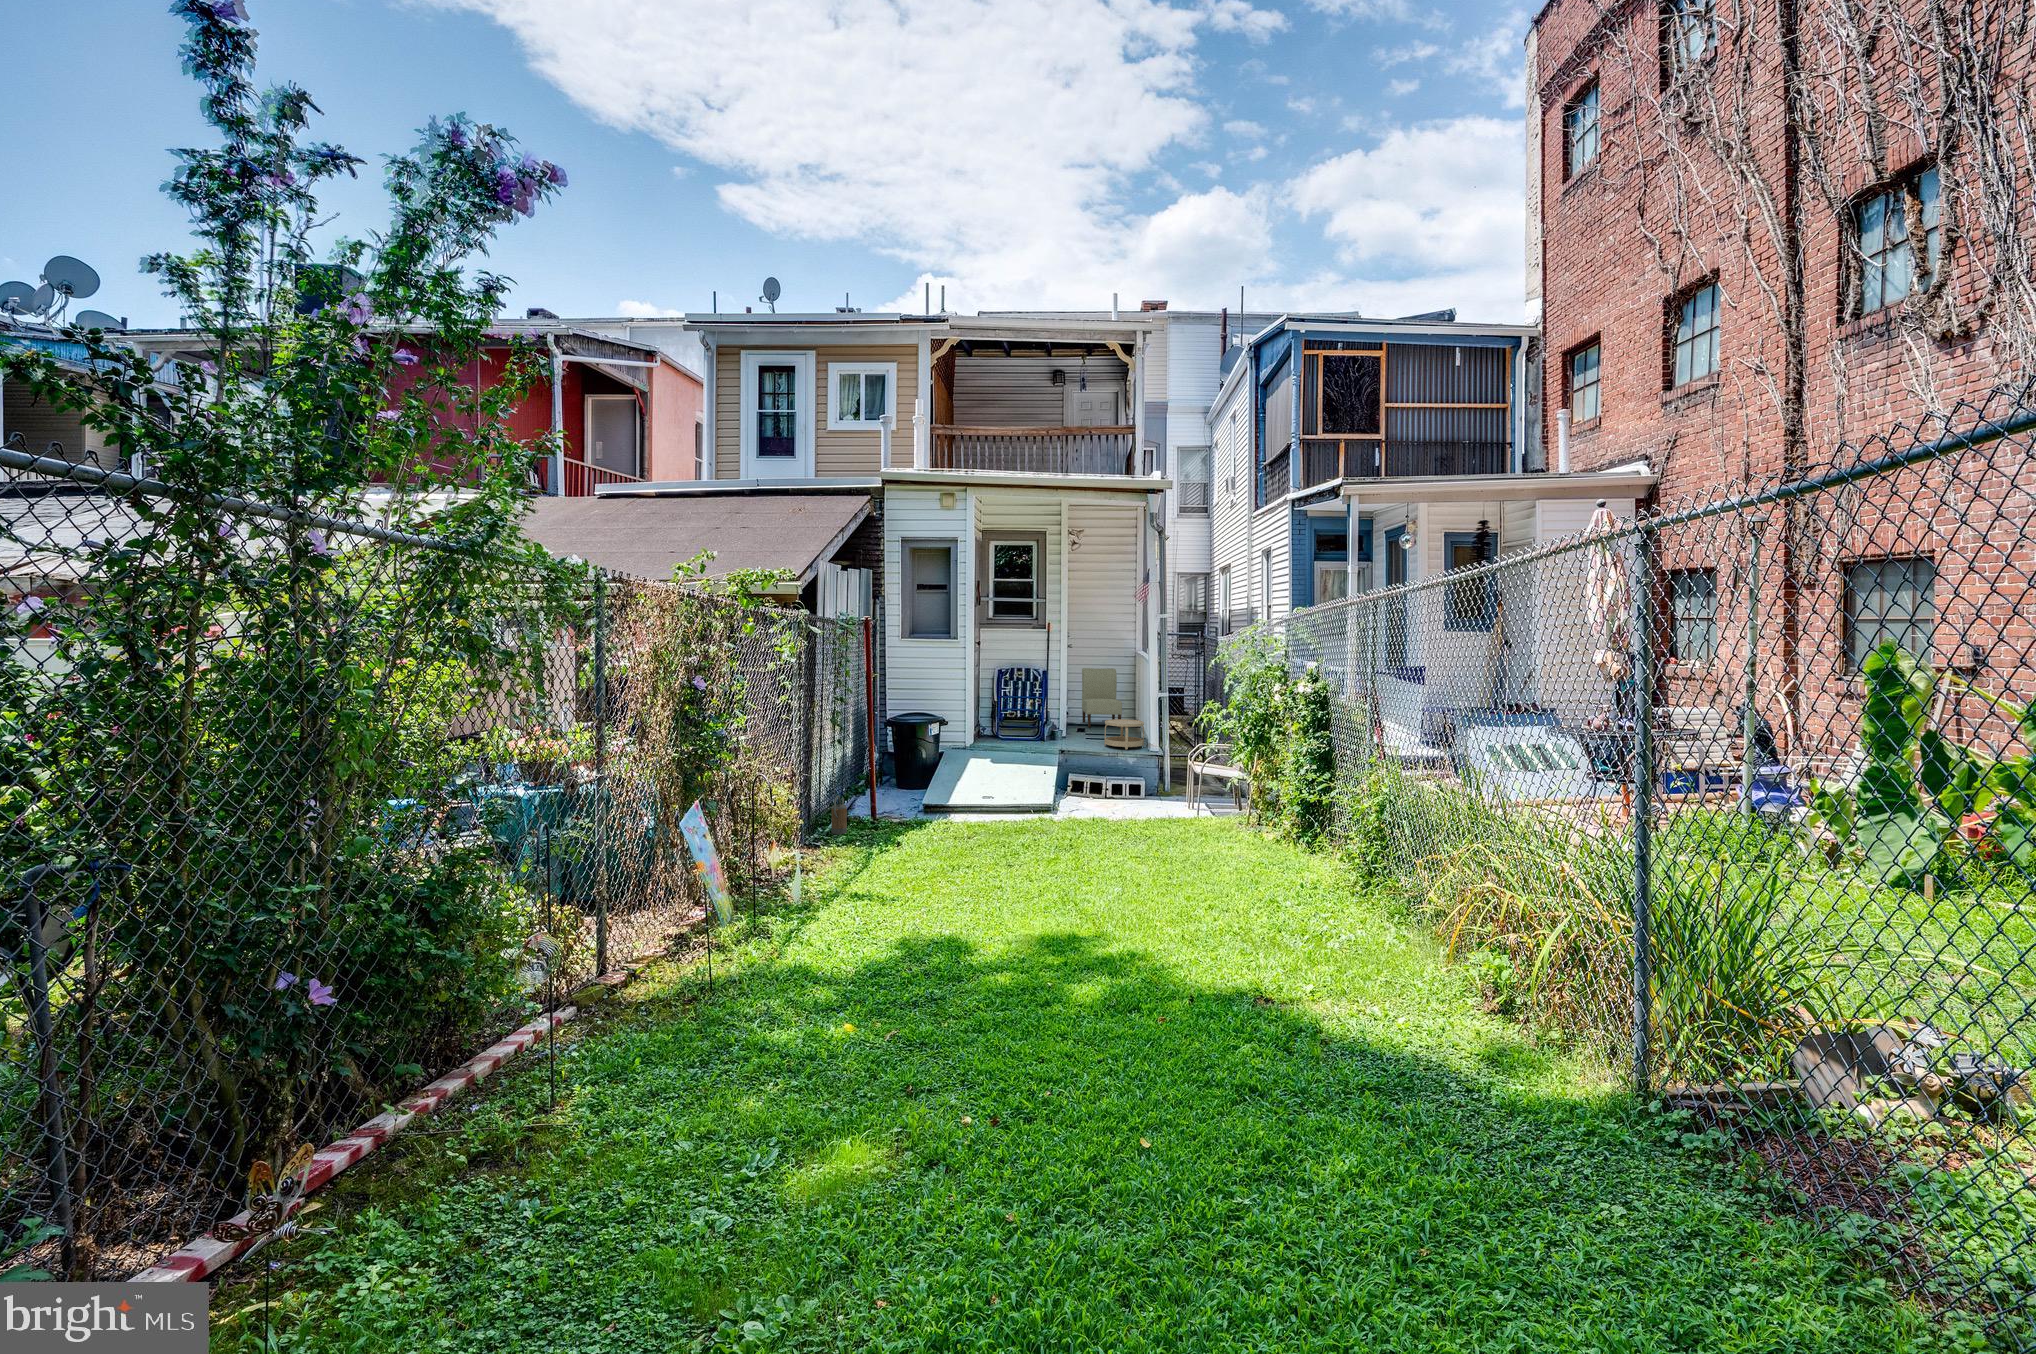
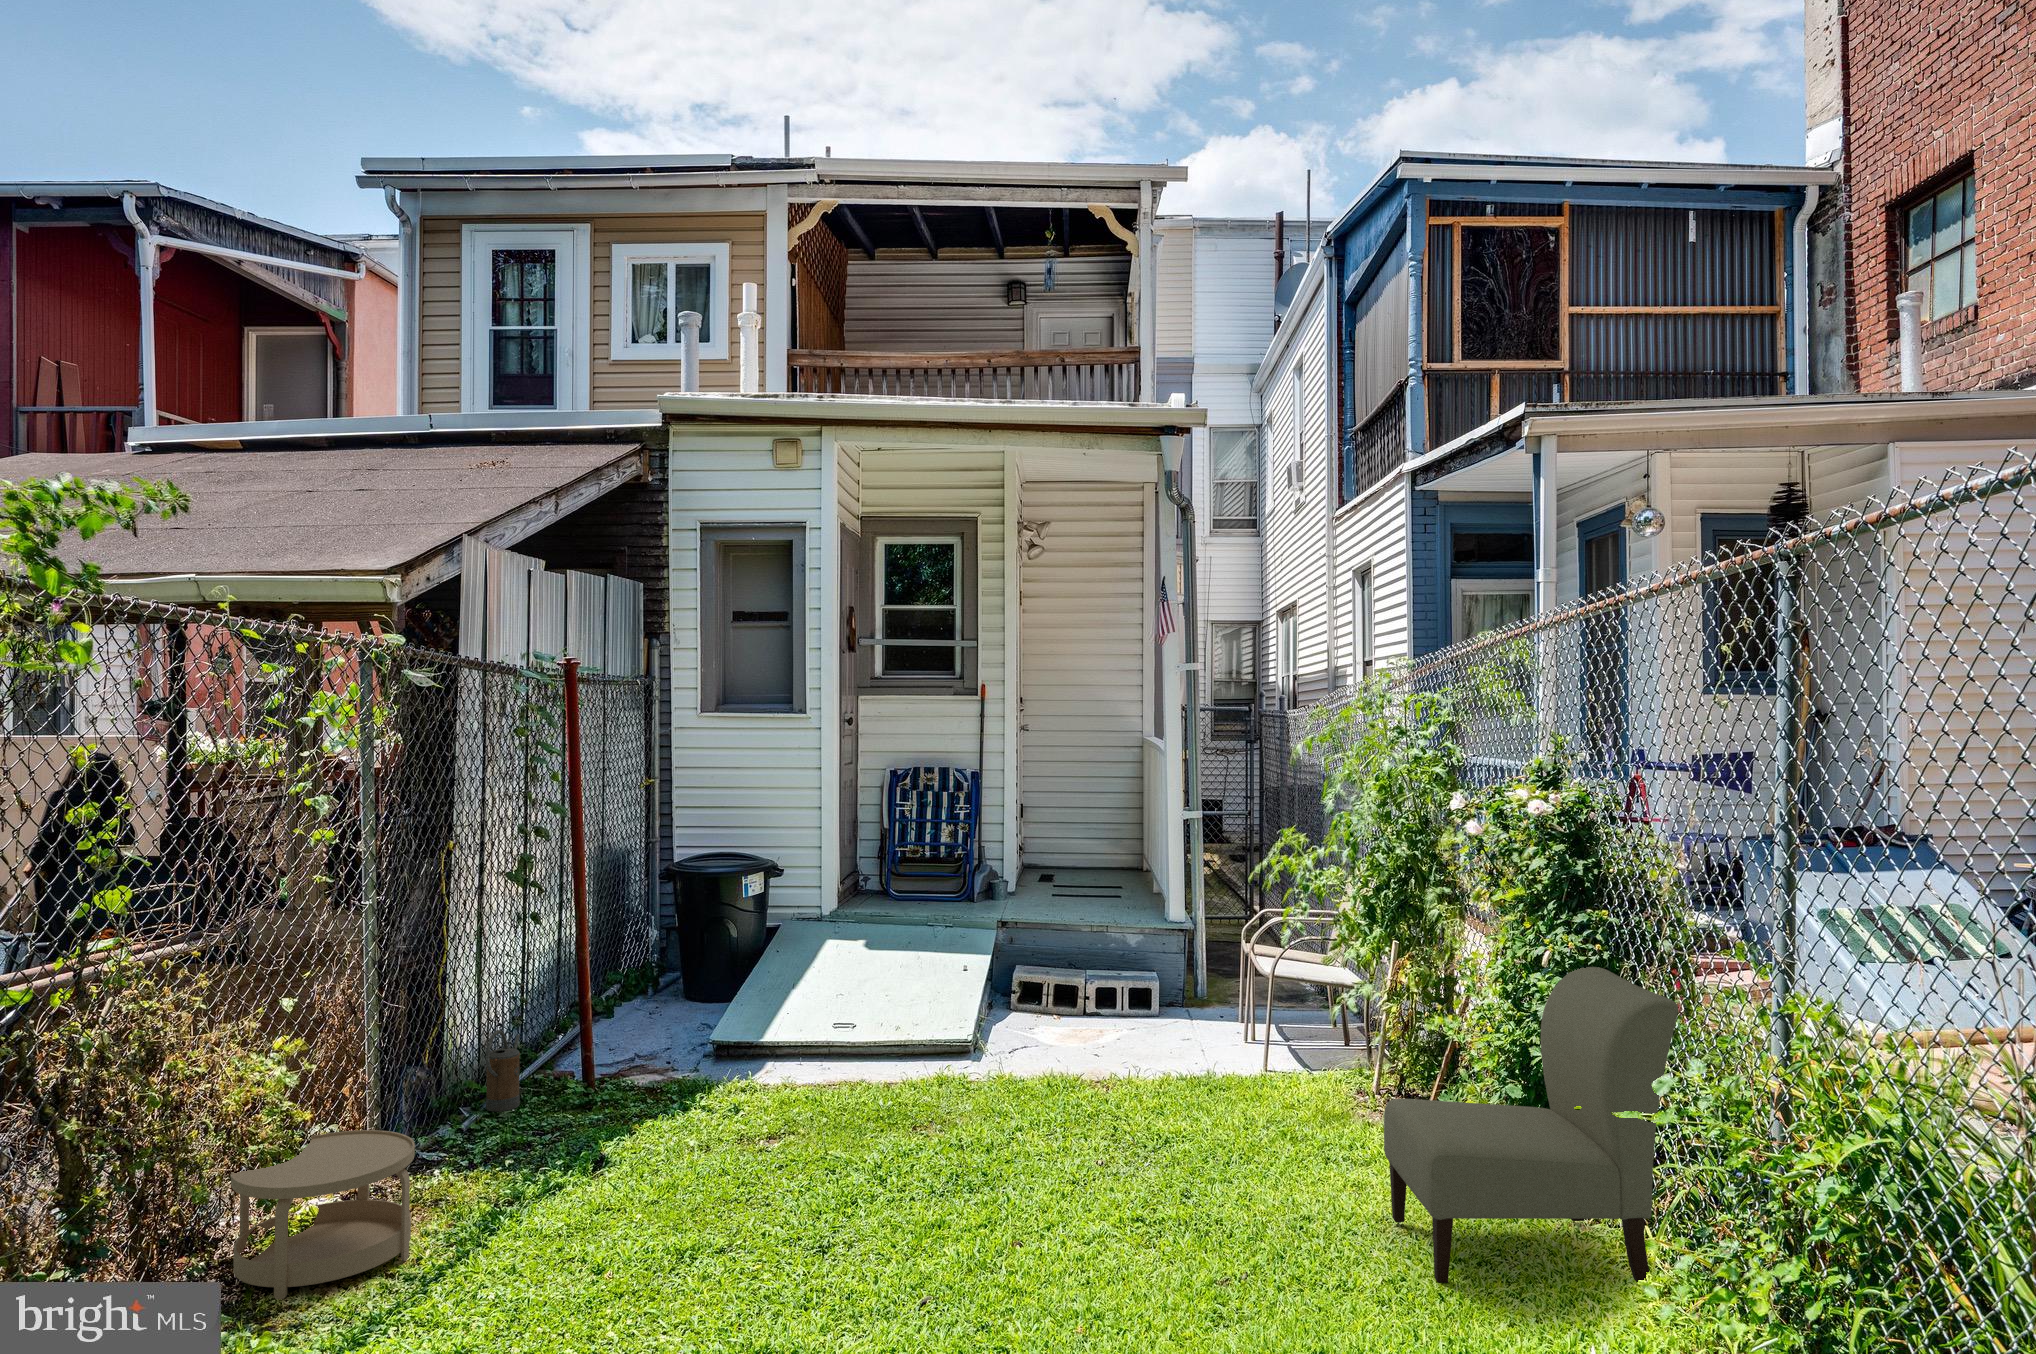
chair: present [1082,668,1122,728] -> present [1384,967,1678,1283]
side table: present [1104,719,1144,750] -> present [231,1130,415,1299]

